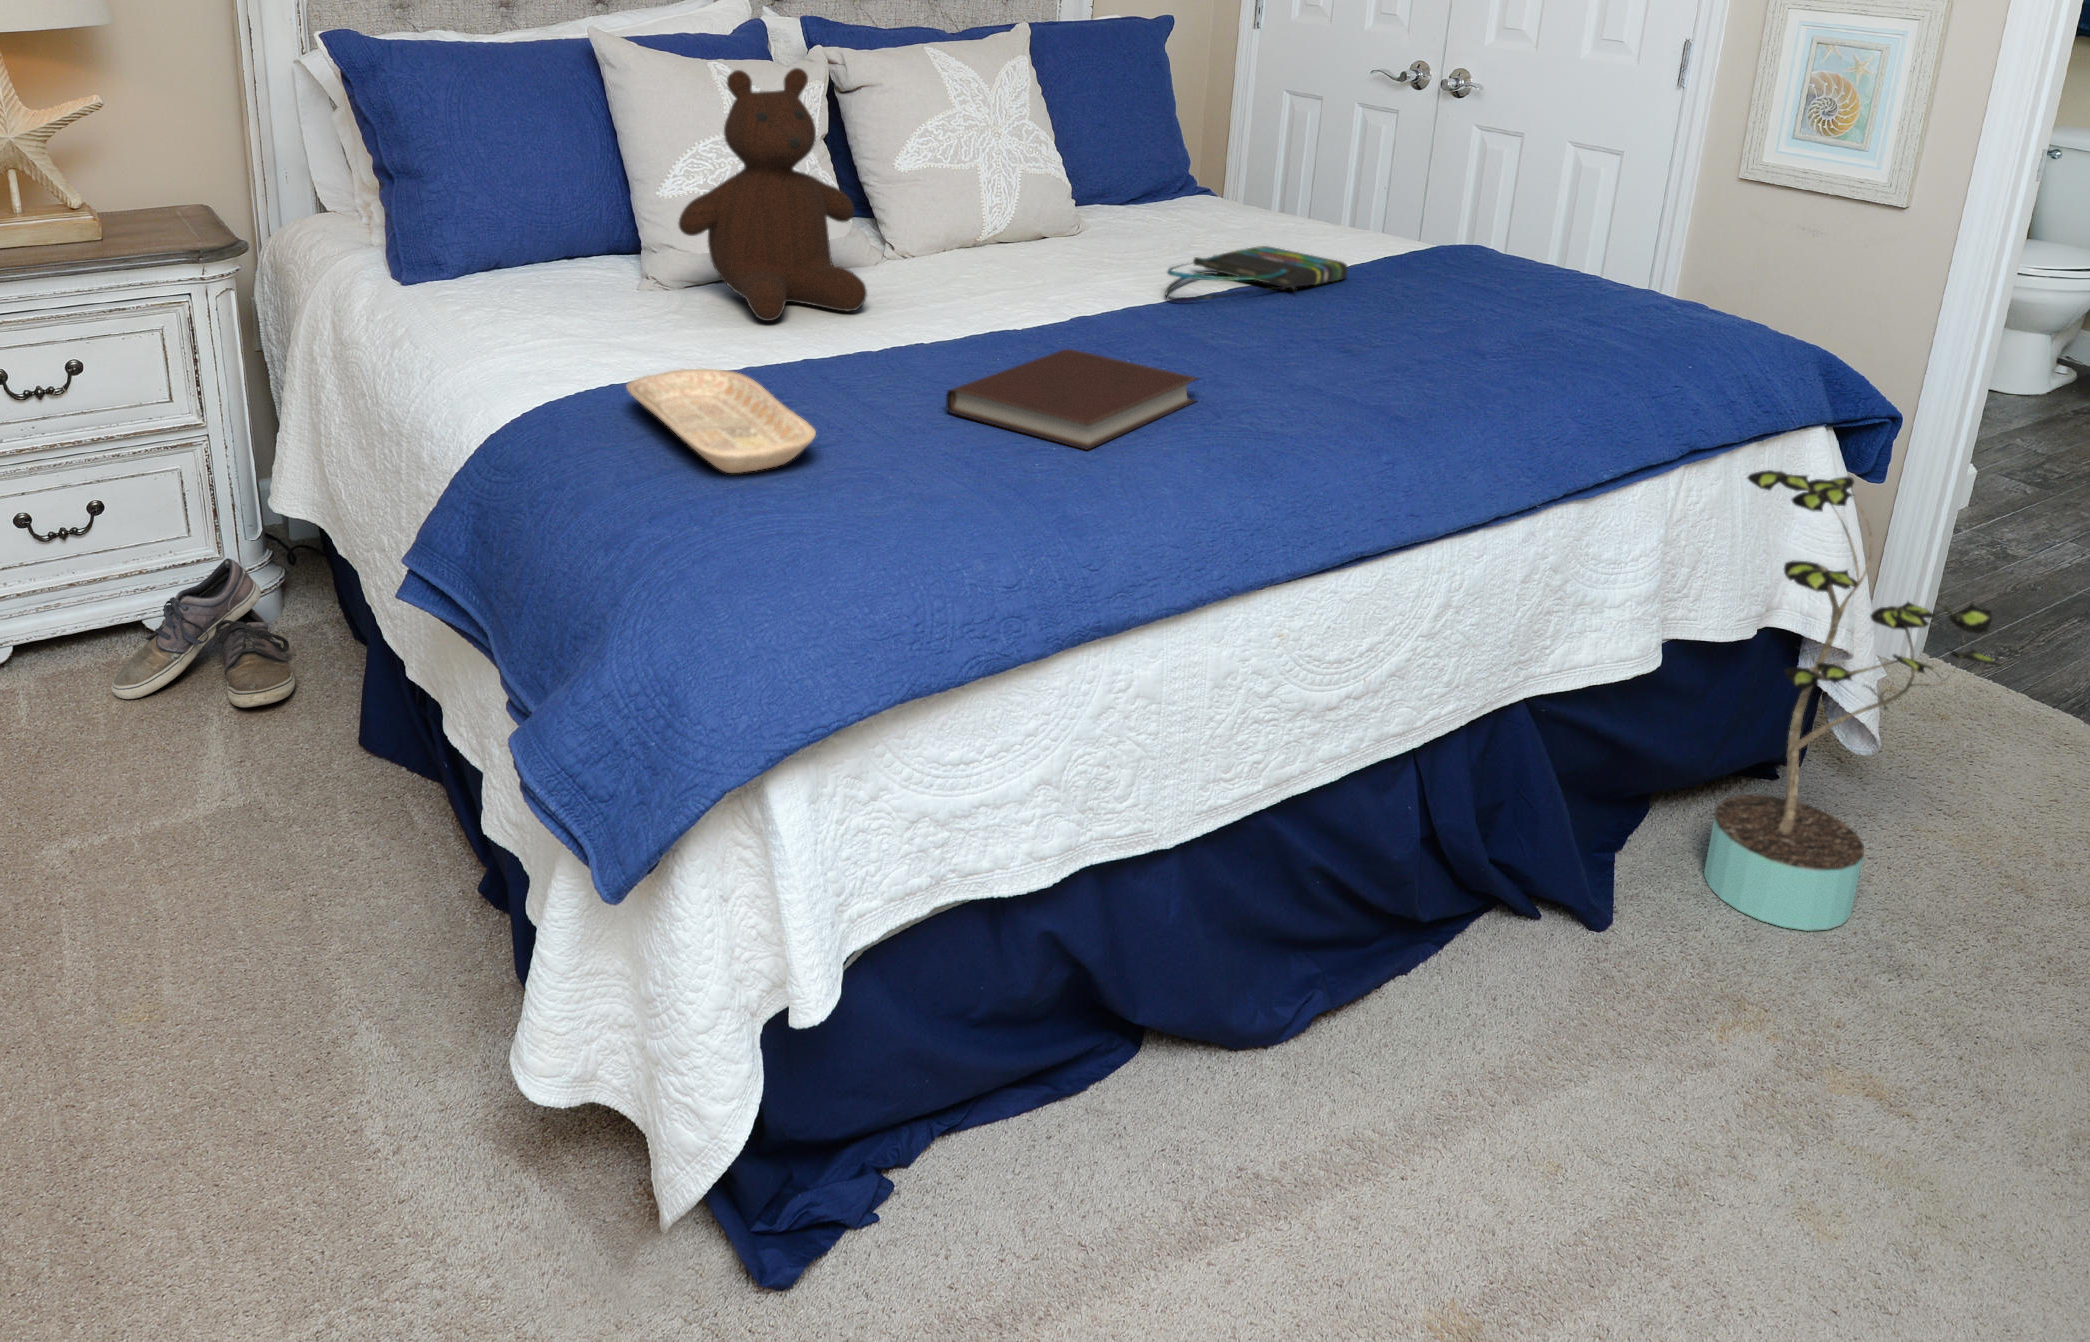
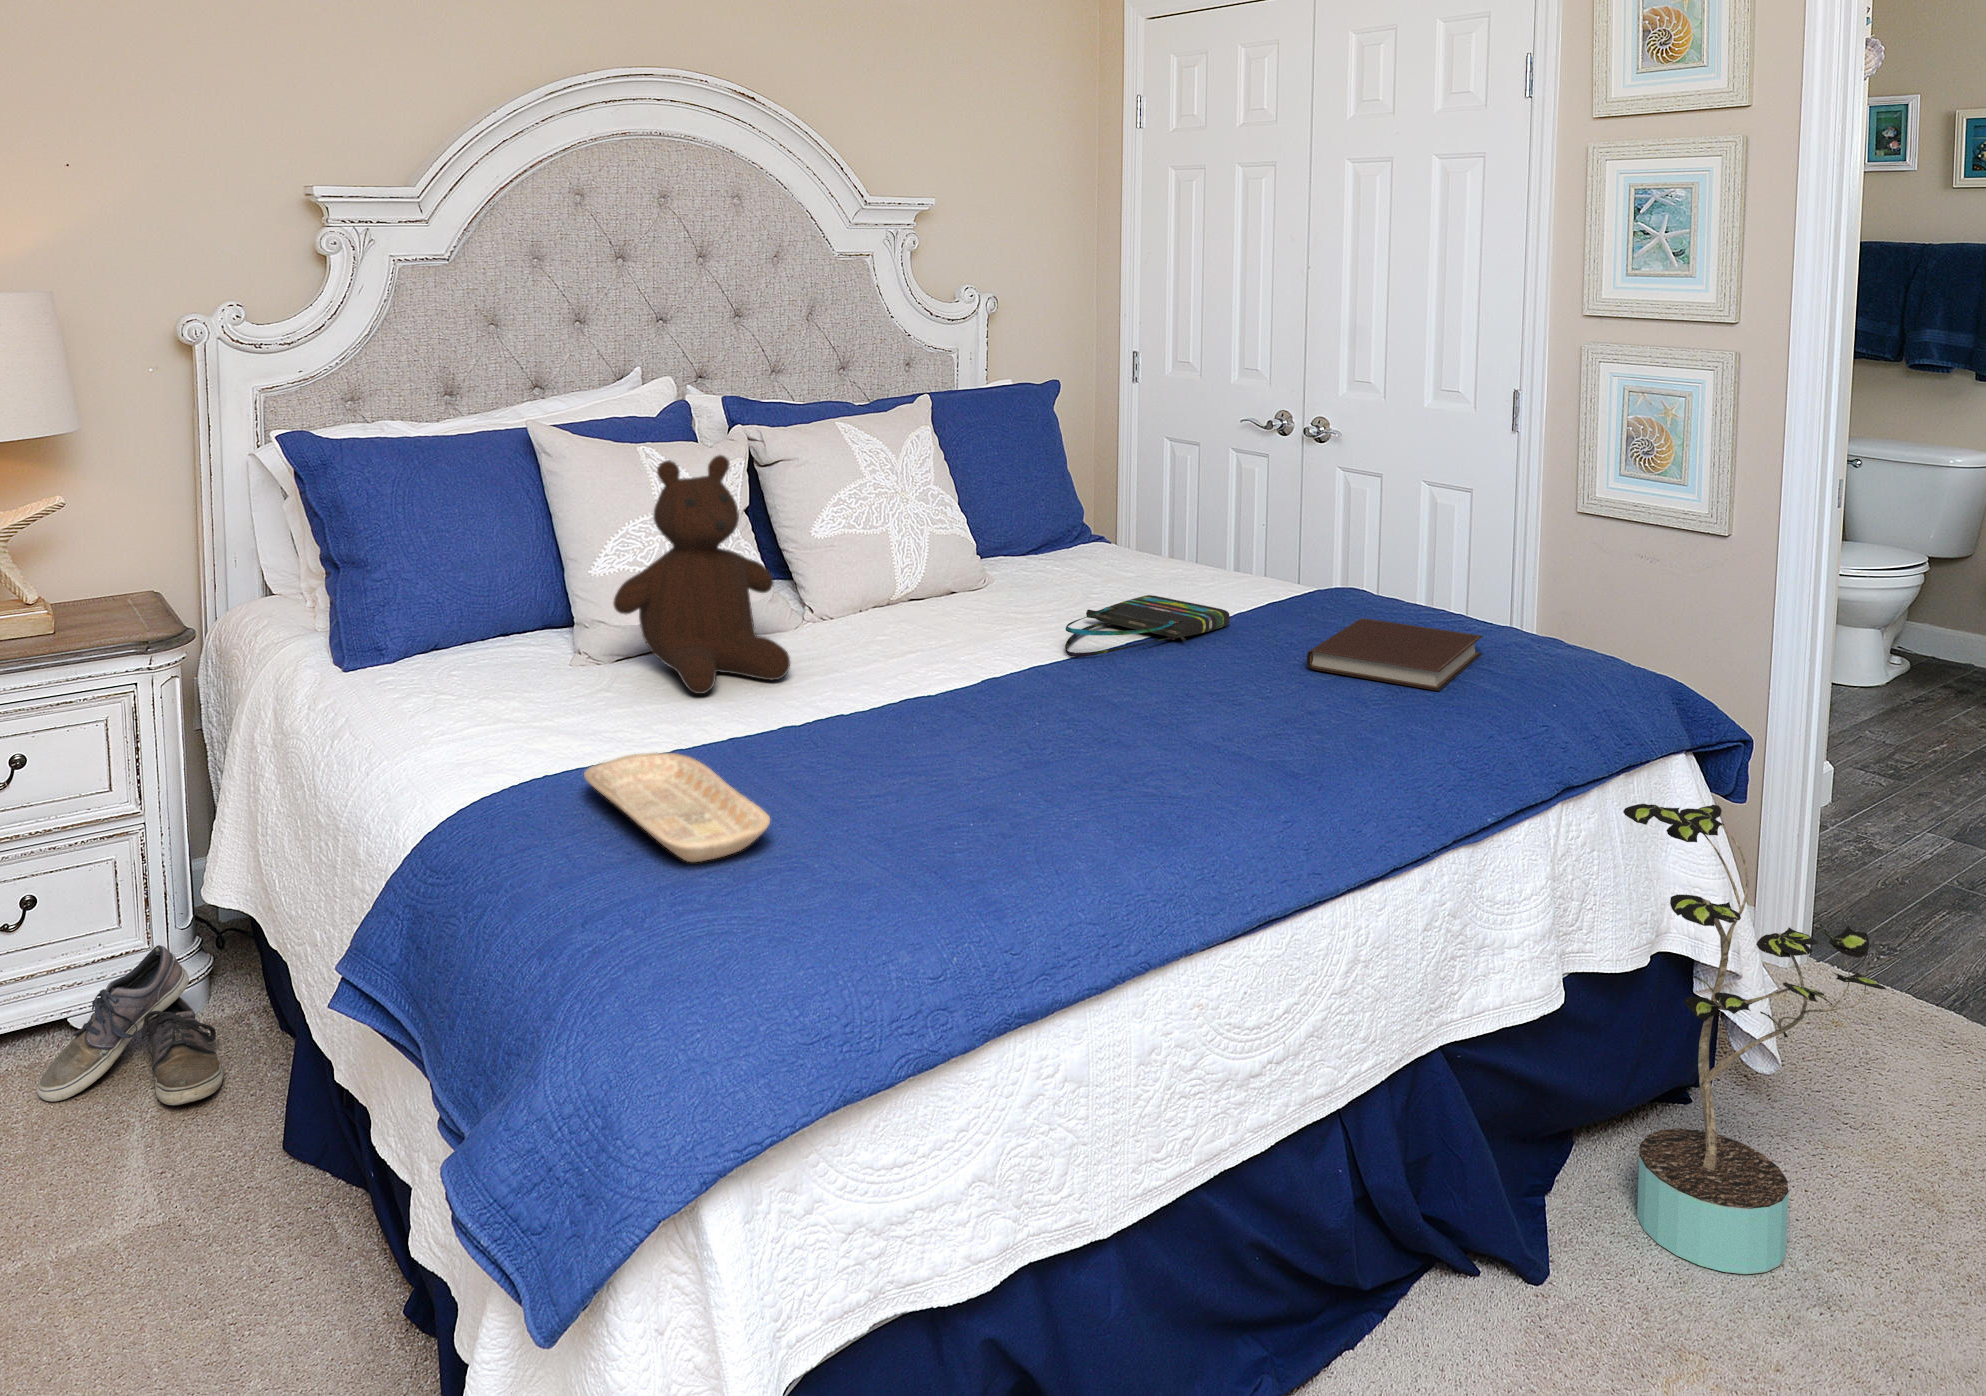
notebook: present [946,349,1198,450] -> present [1307,619,1483,691]

